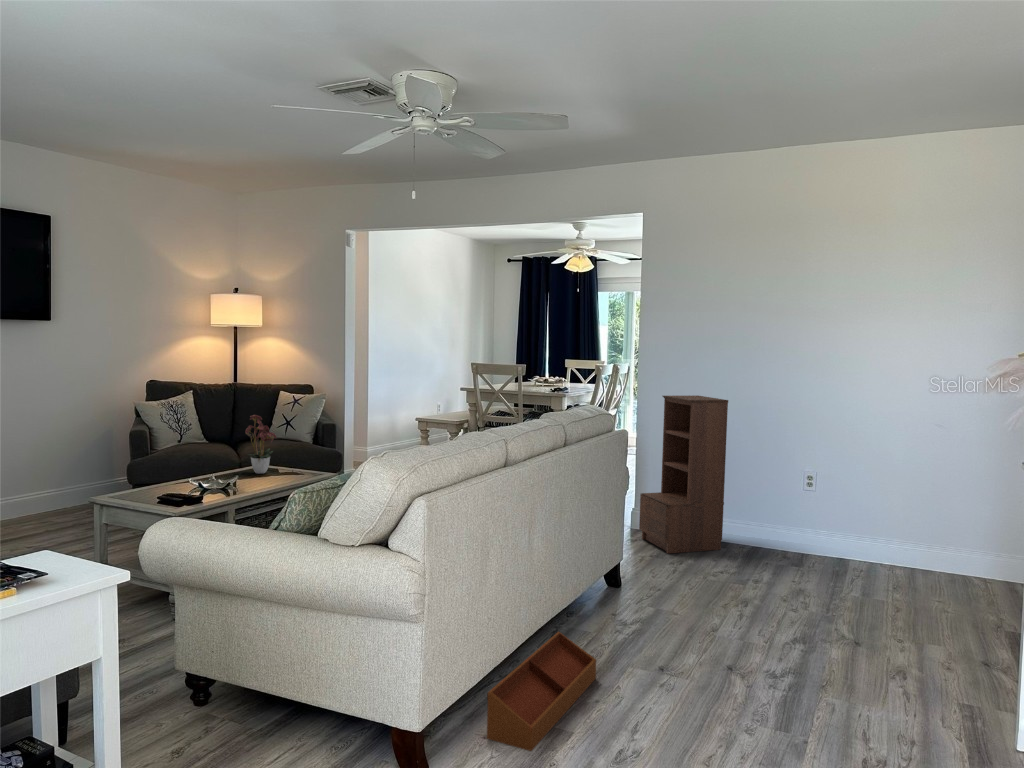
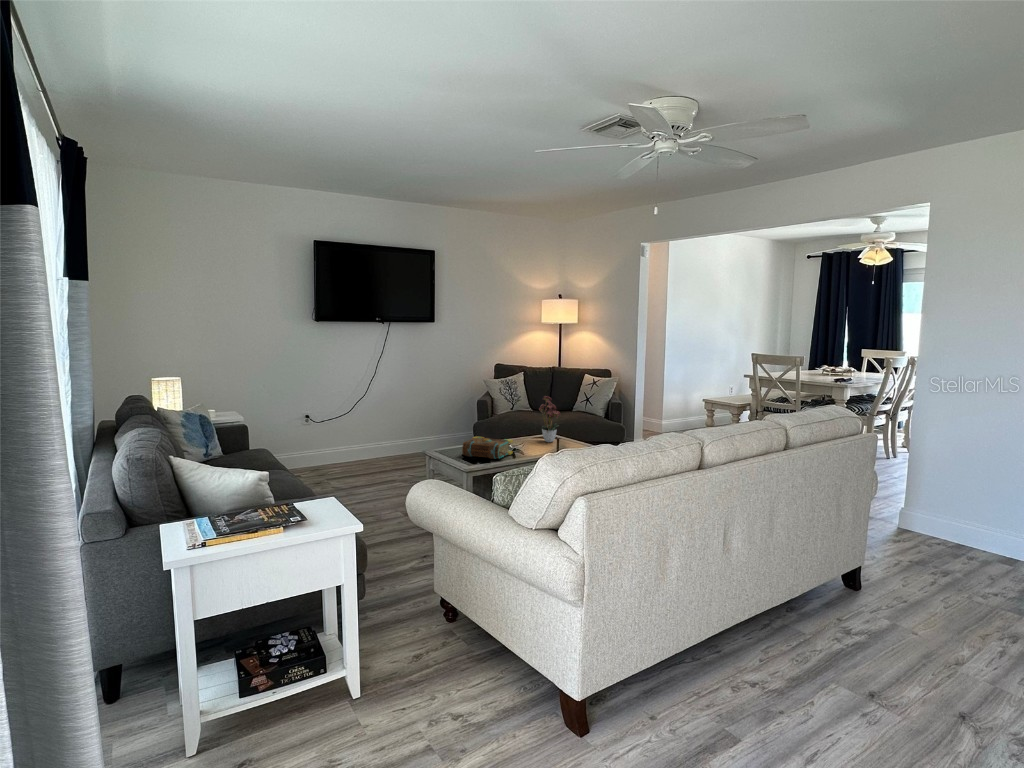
bookshelf: present [639,395,728,553] -> none [904,396,1024,568]
book: none [155,471,223,497] -> present [462,437,513,459]
storage bin: present [487,632,596,751] -> none [654,630,791,746]

